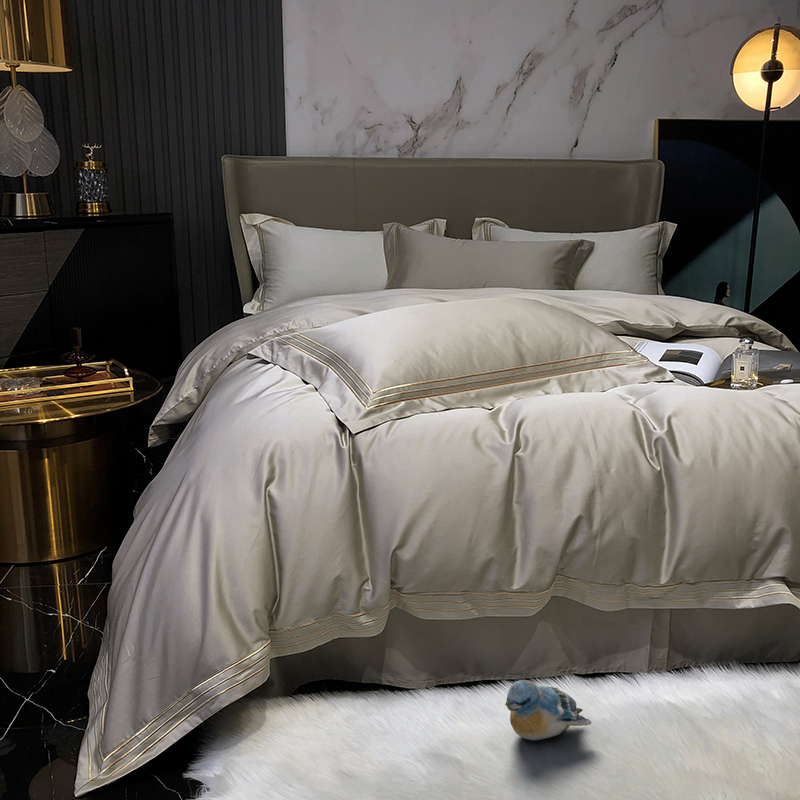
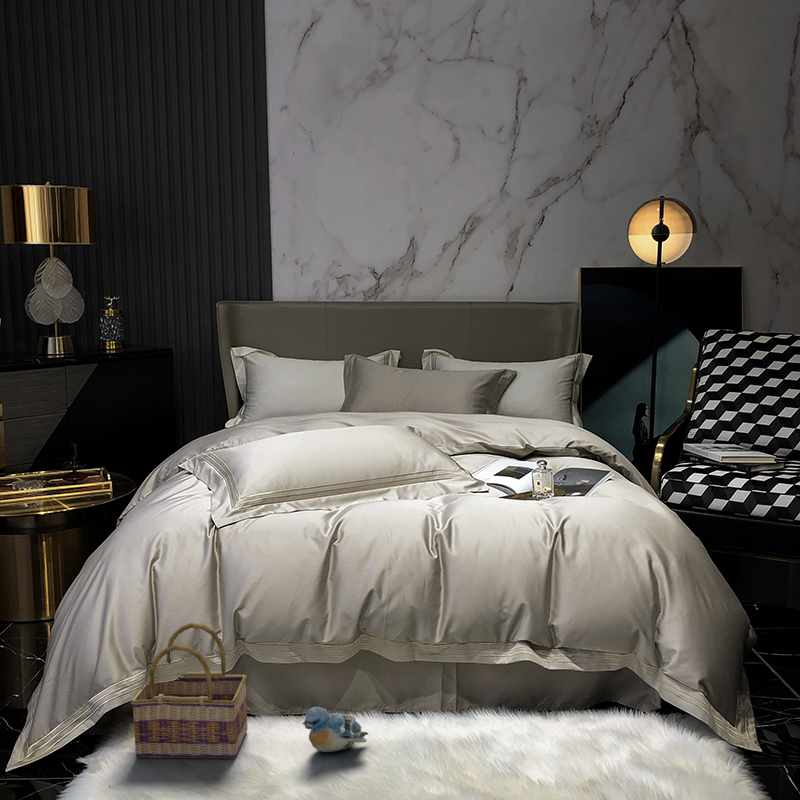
basket: none [261,570,414,762] -> present [131,623,247,758]

